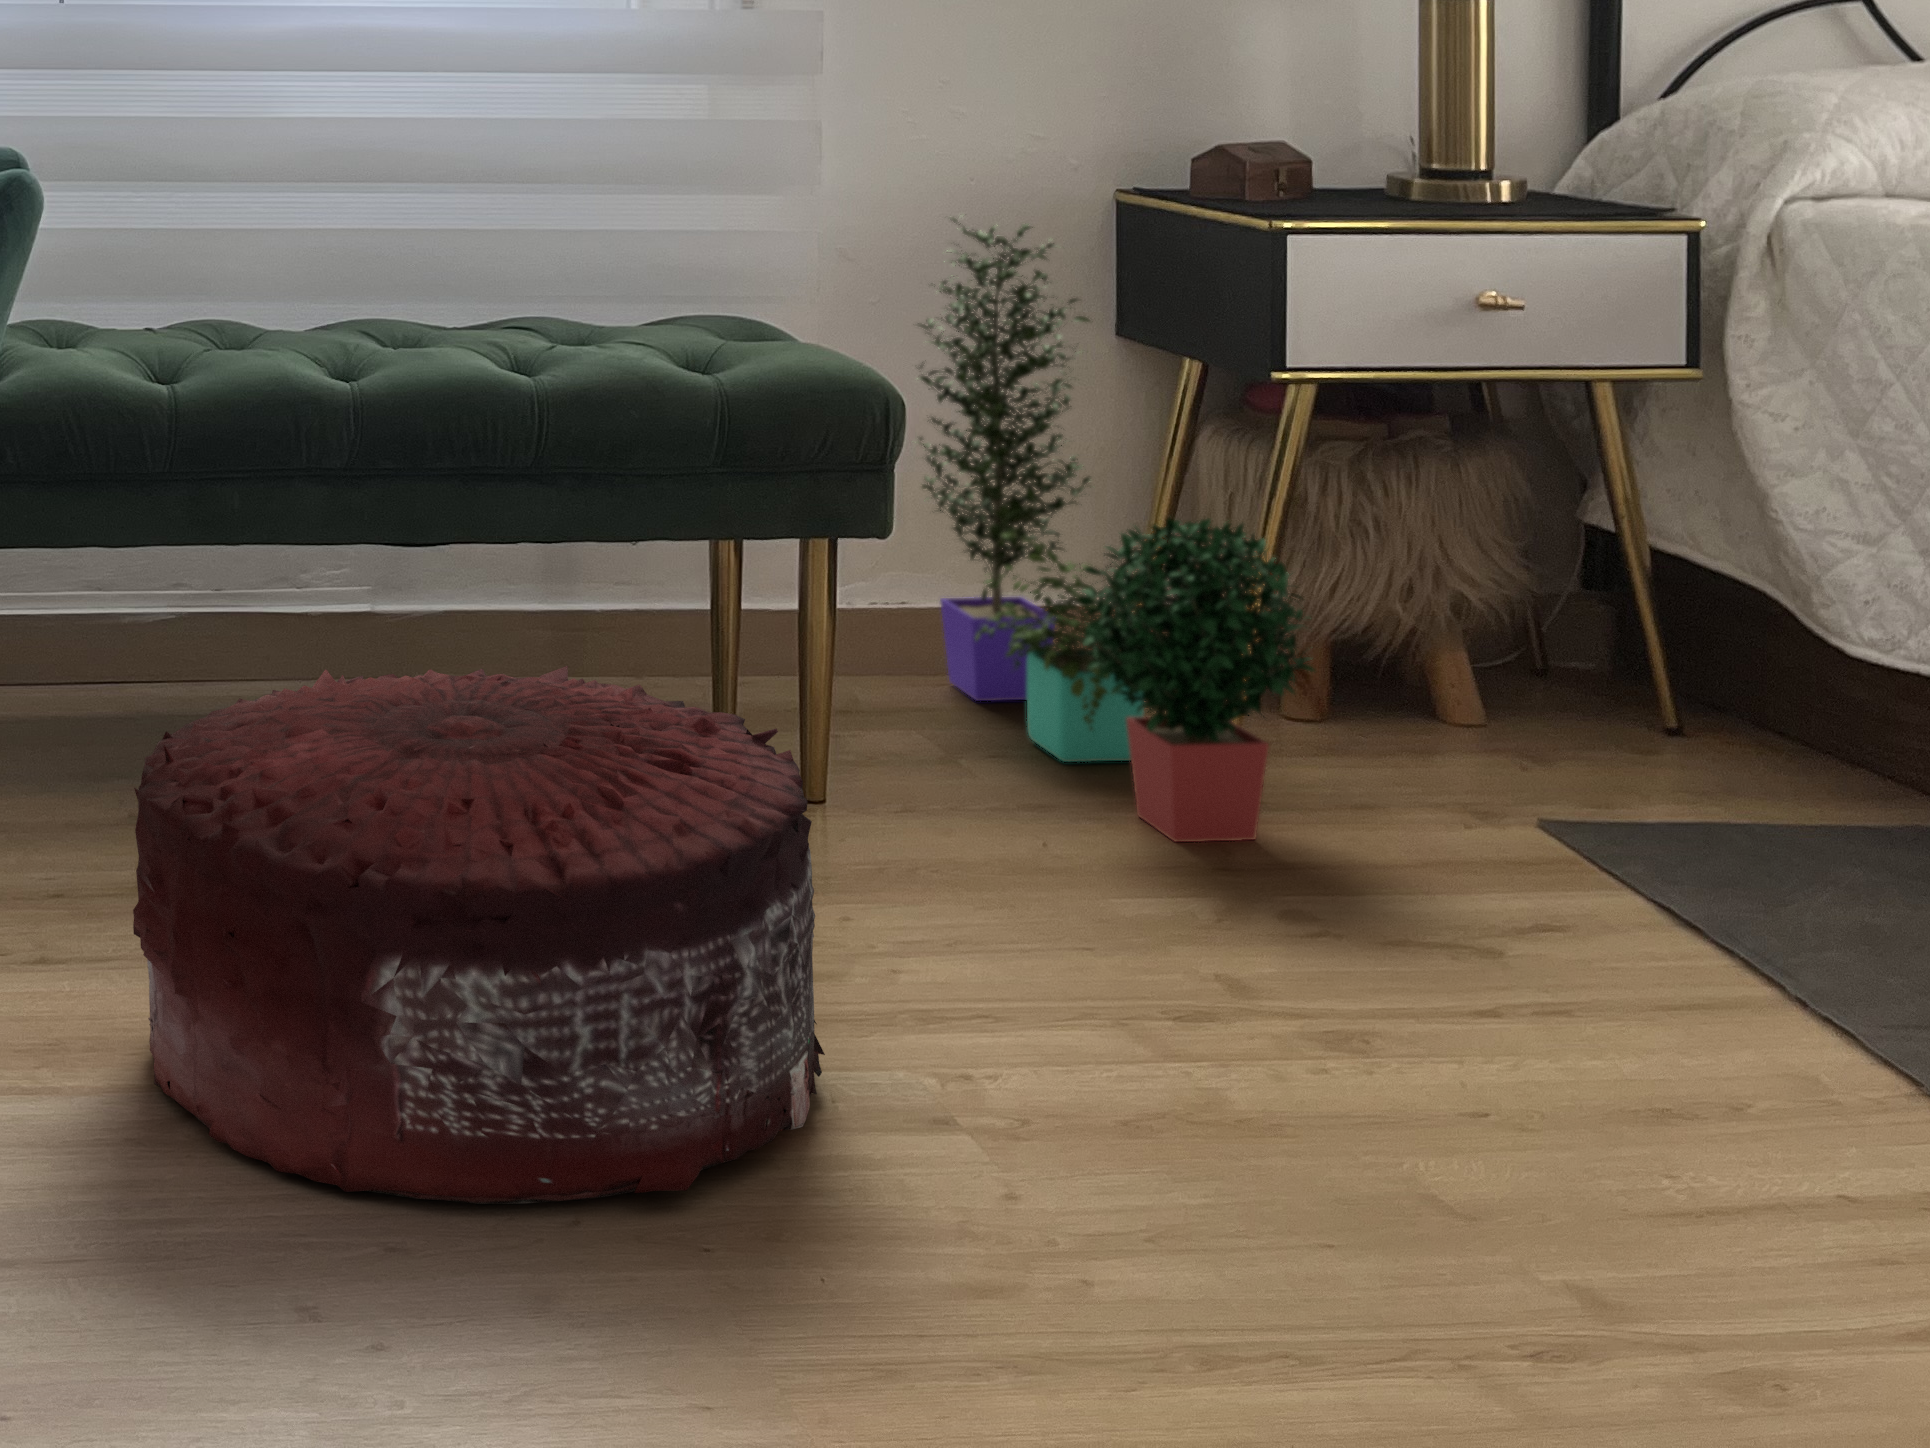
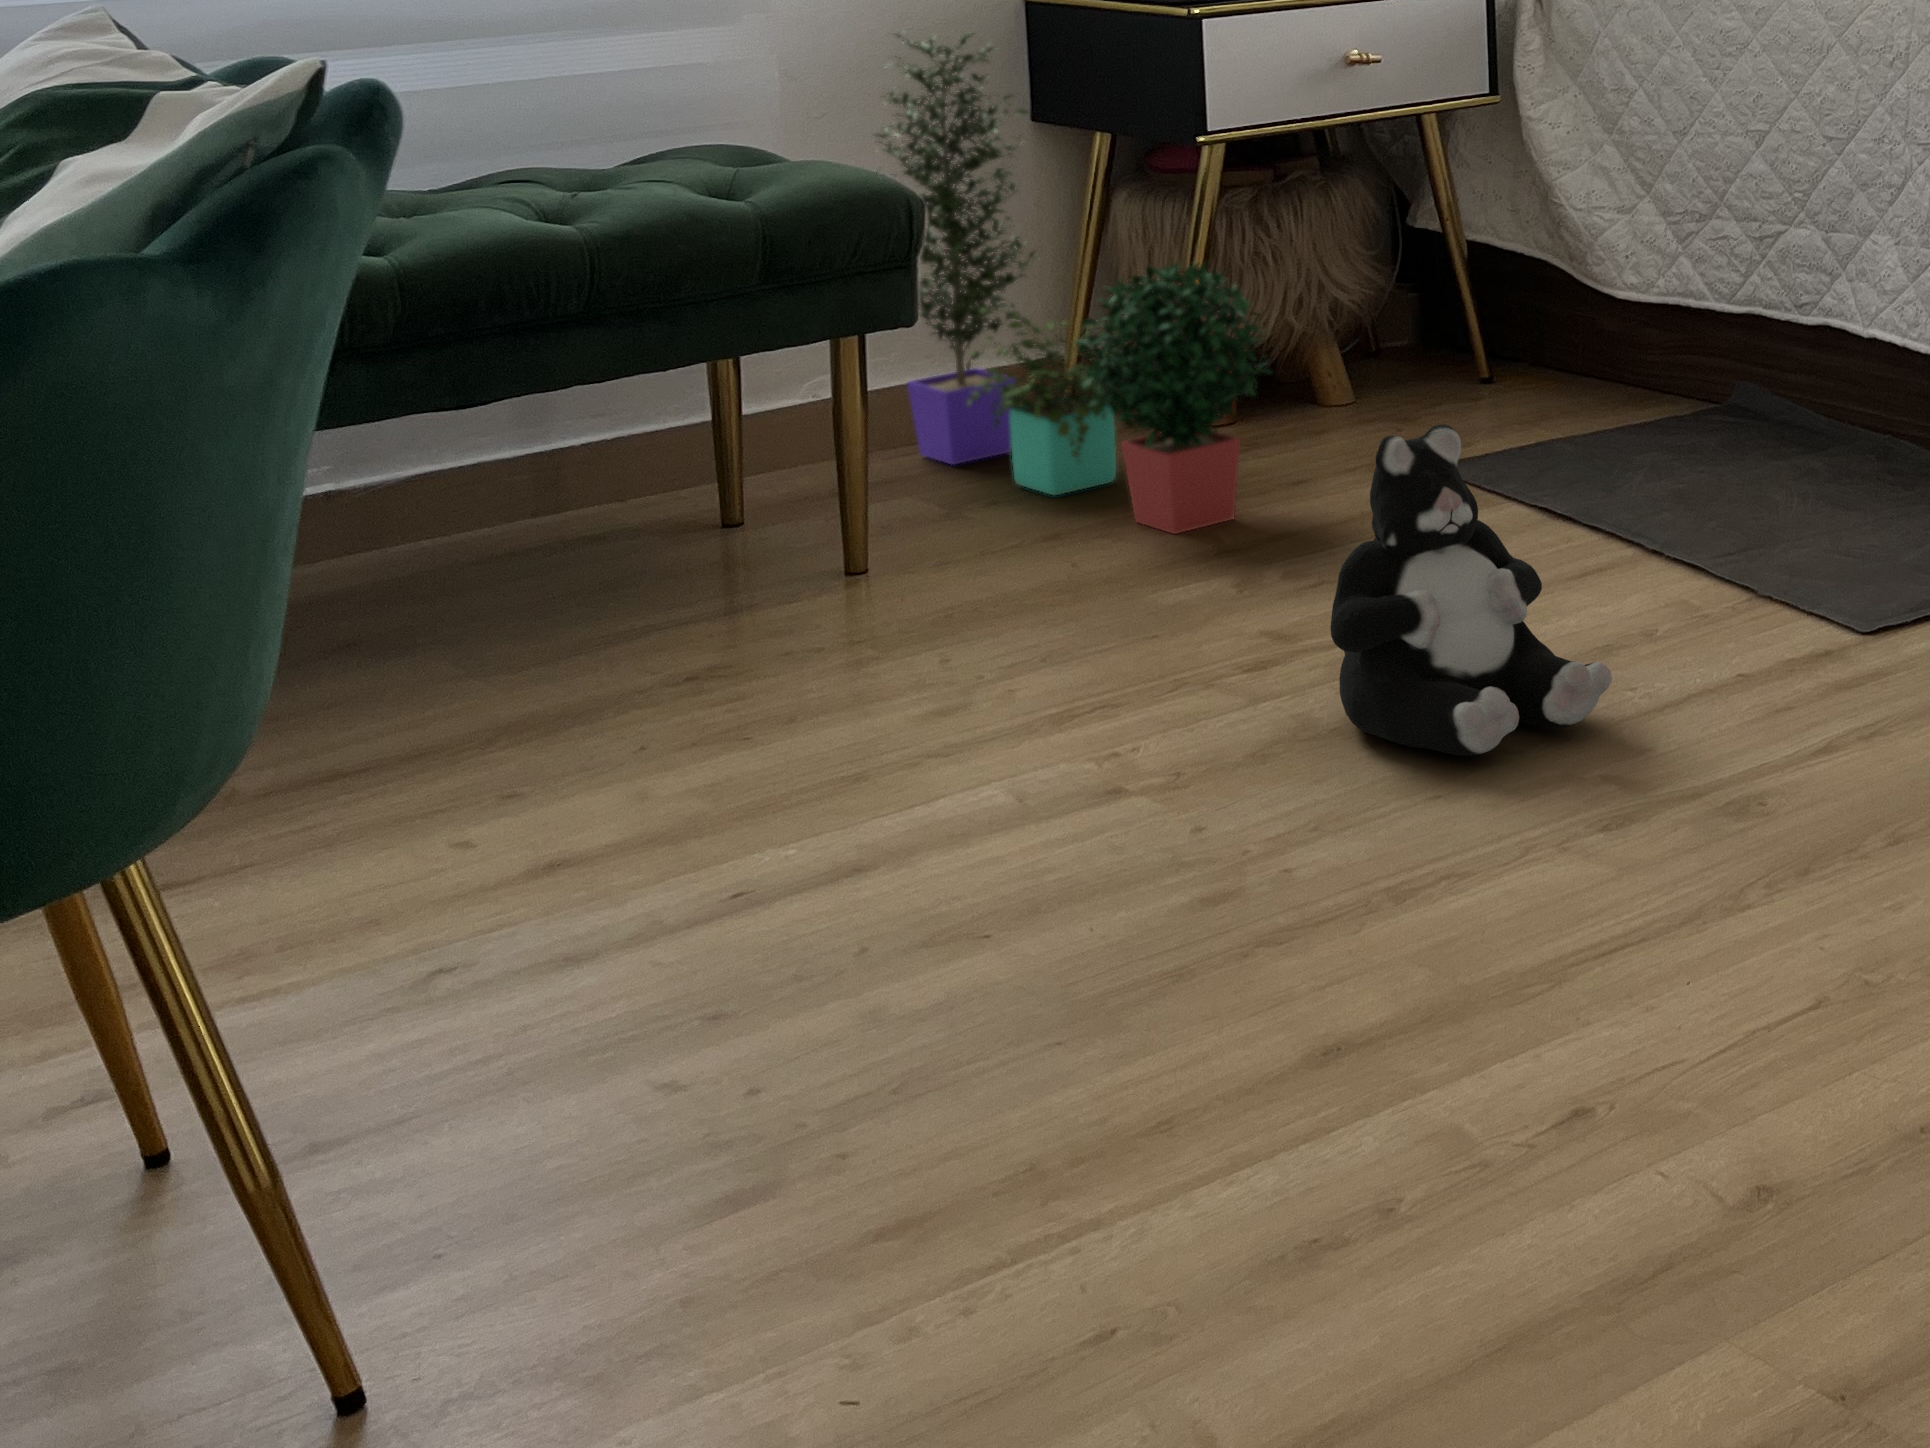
pouf: present [133,666,825,1204] -> none [342,470,1016,947]
plush toy: none [1224,796,1621,1263] -> present [1330,425,1612,756]

